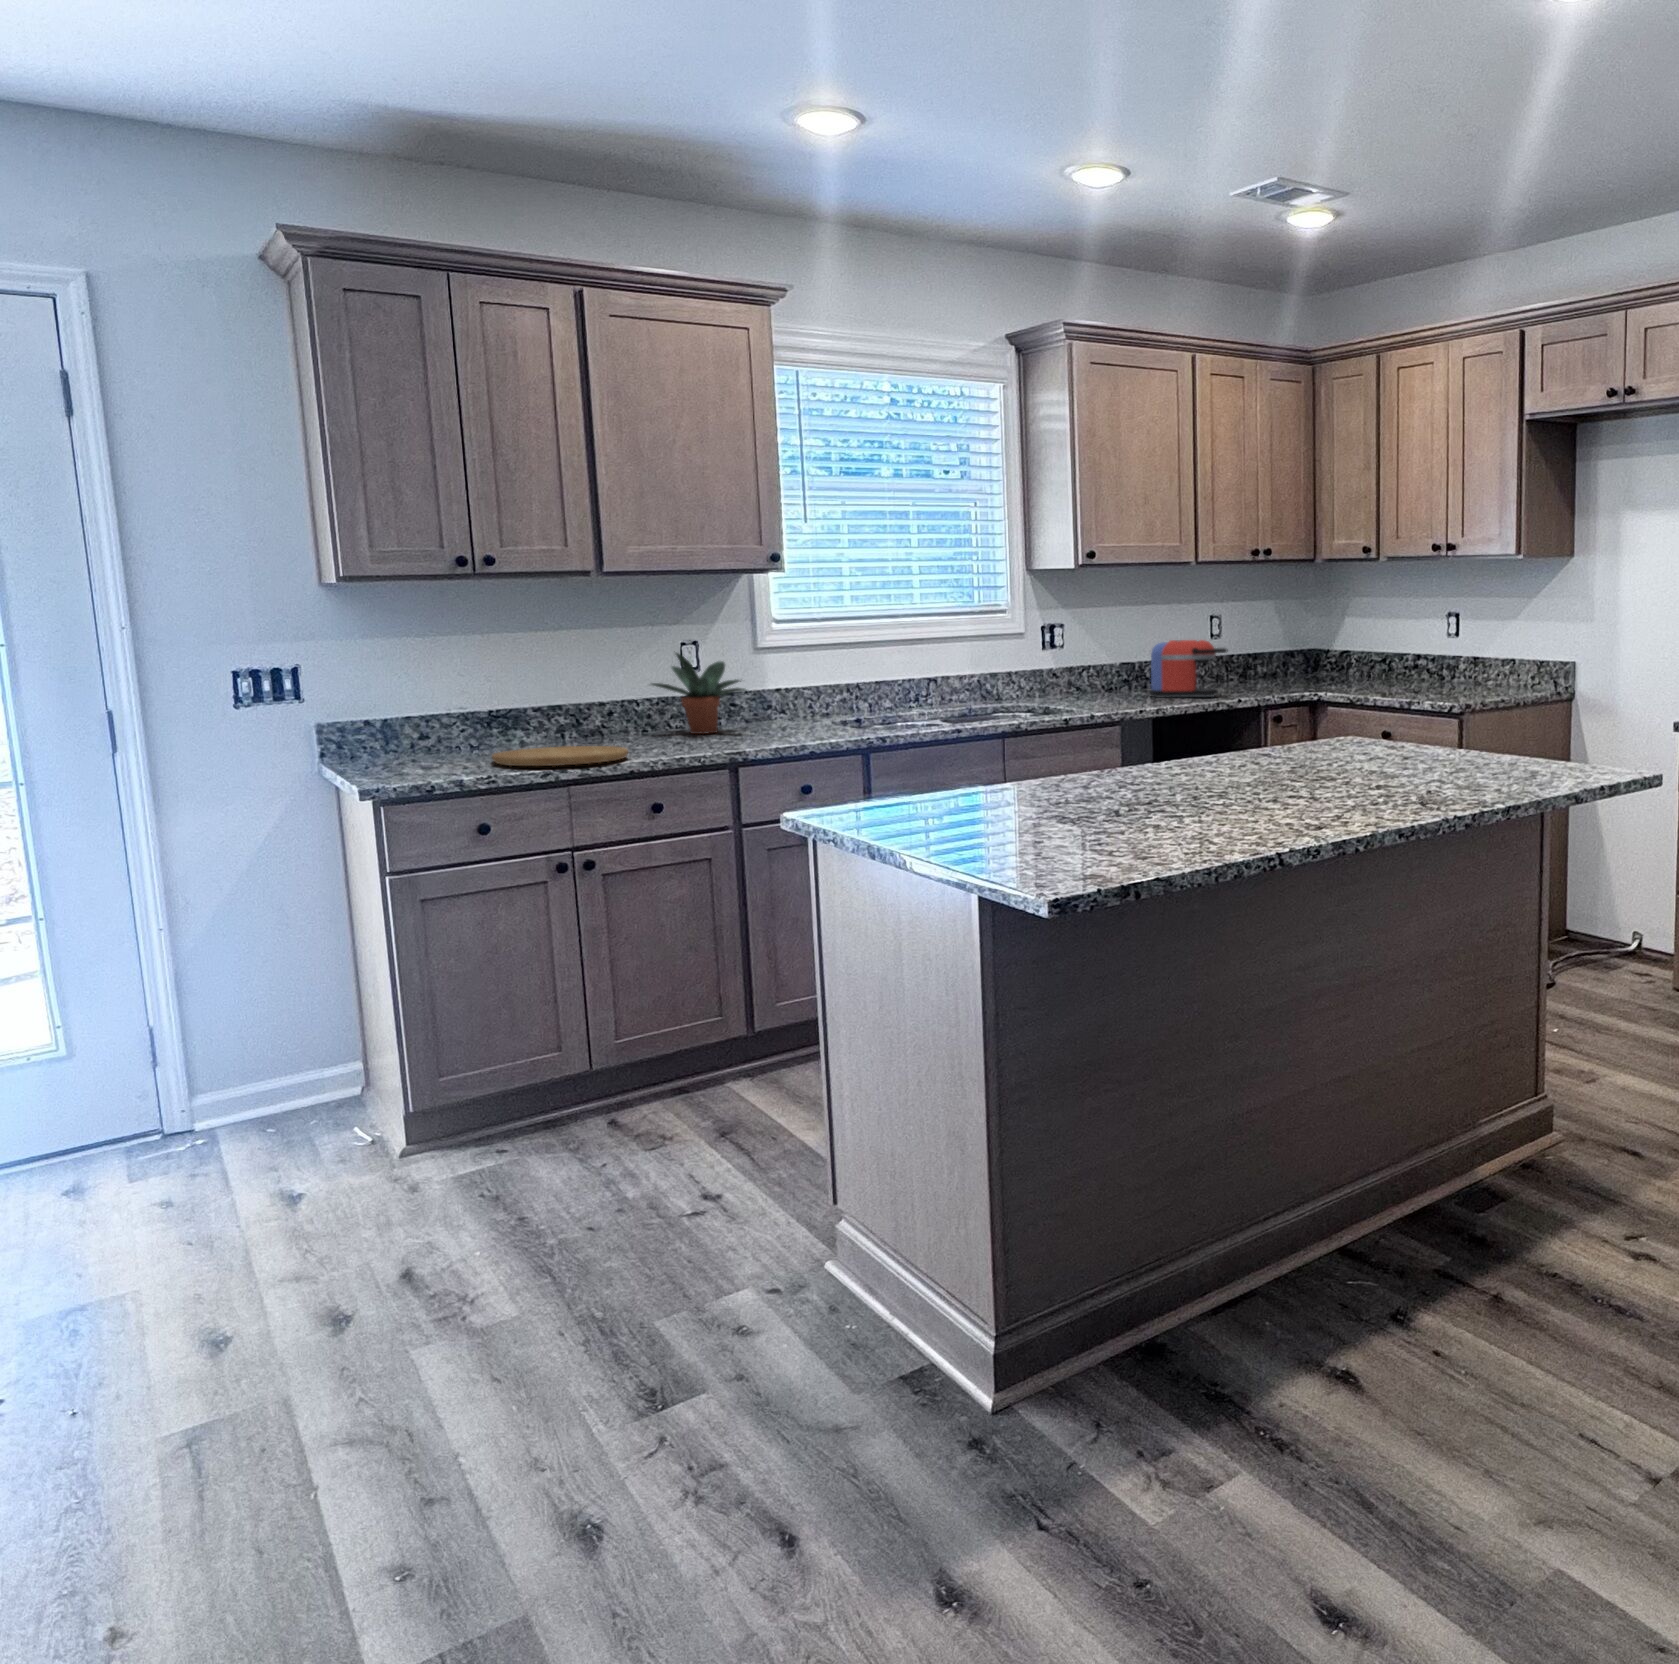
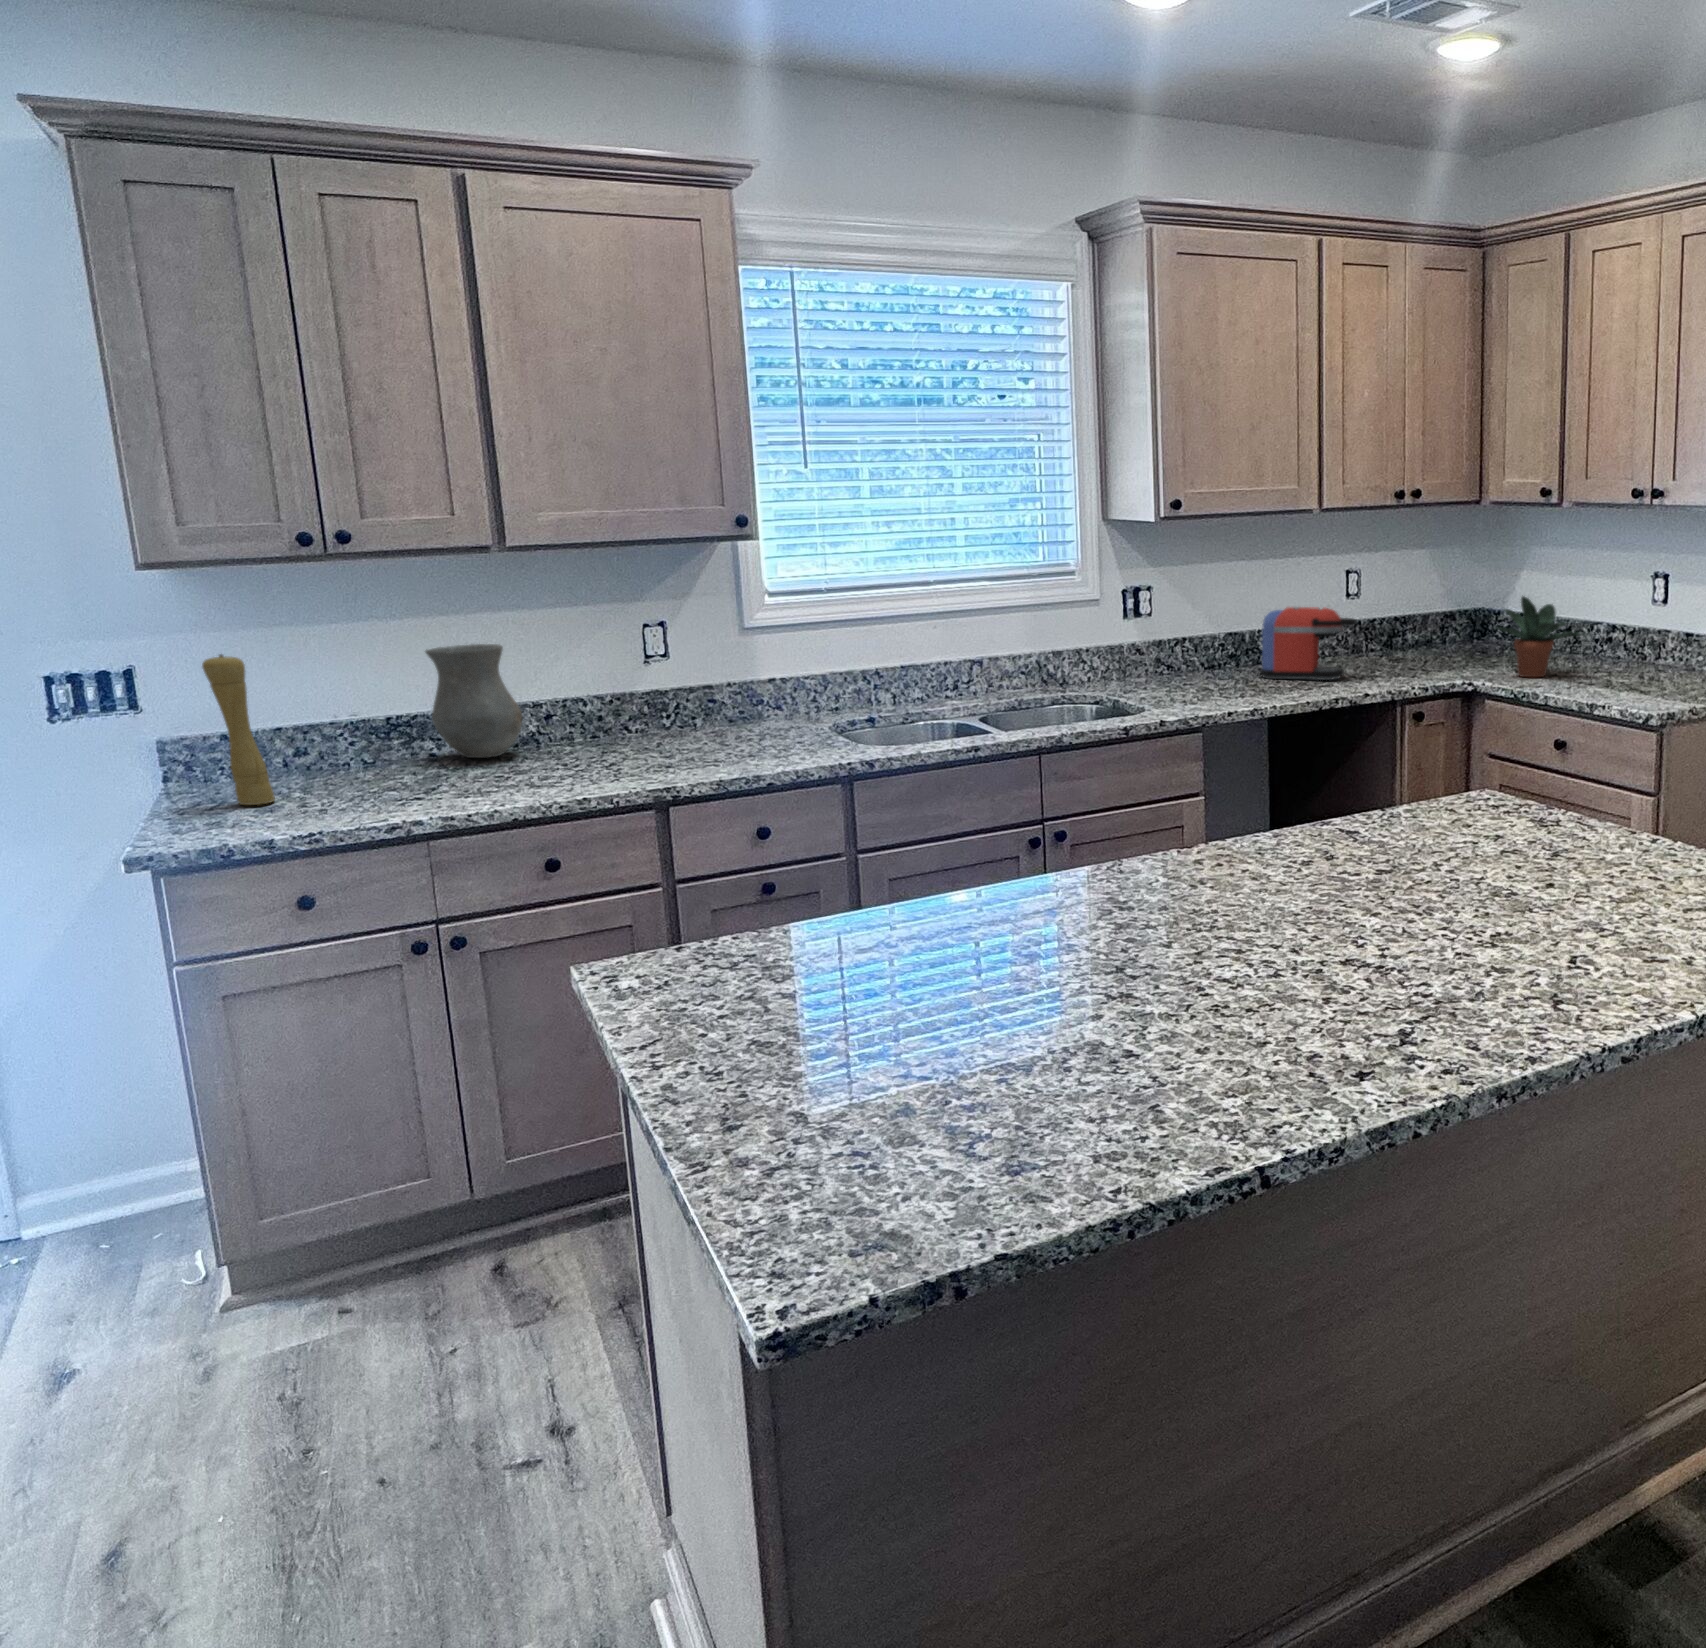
pepper mill: none [384,647,432,766] -> present [202,654,275,805]
vase: none [523,653,598,742] -> present [425,644,522,758]
potted plant: present [651,653,746,734] -> present [1495,596,1583,677]
cutting board: present [492,746,628,766] -> none [346,771,525,810]

